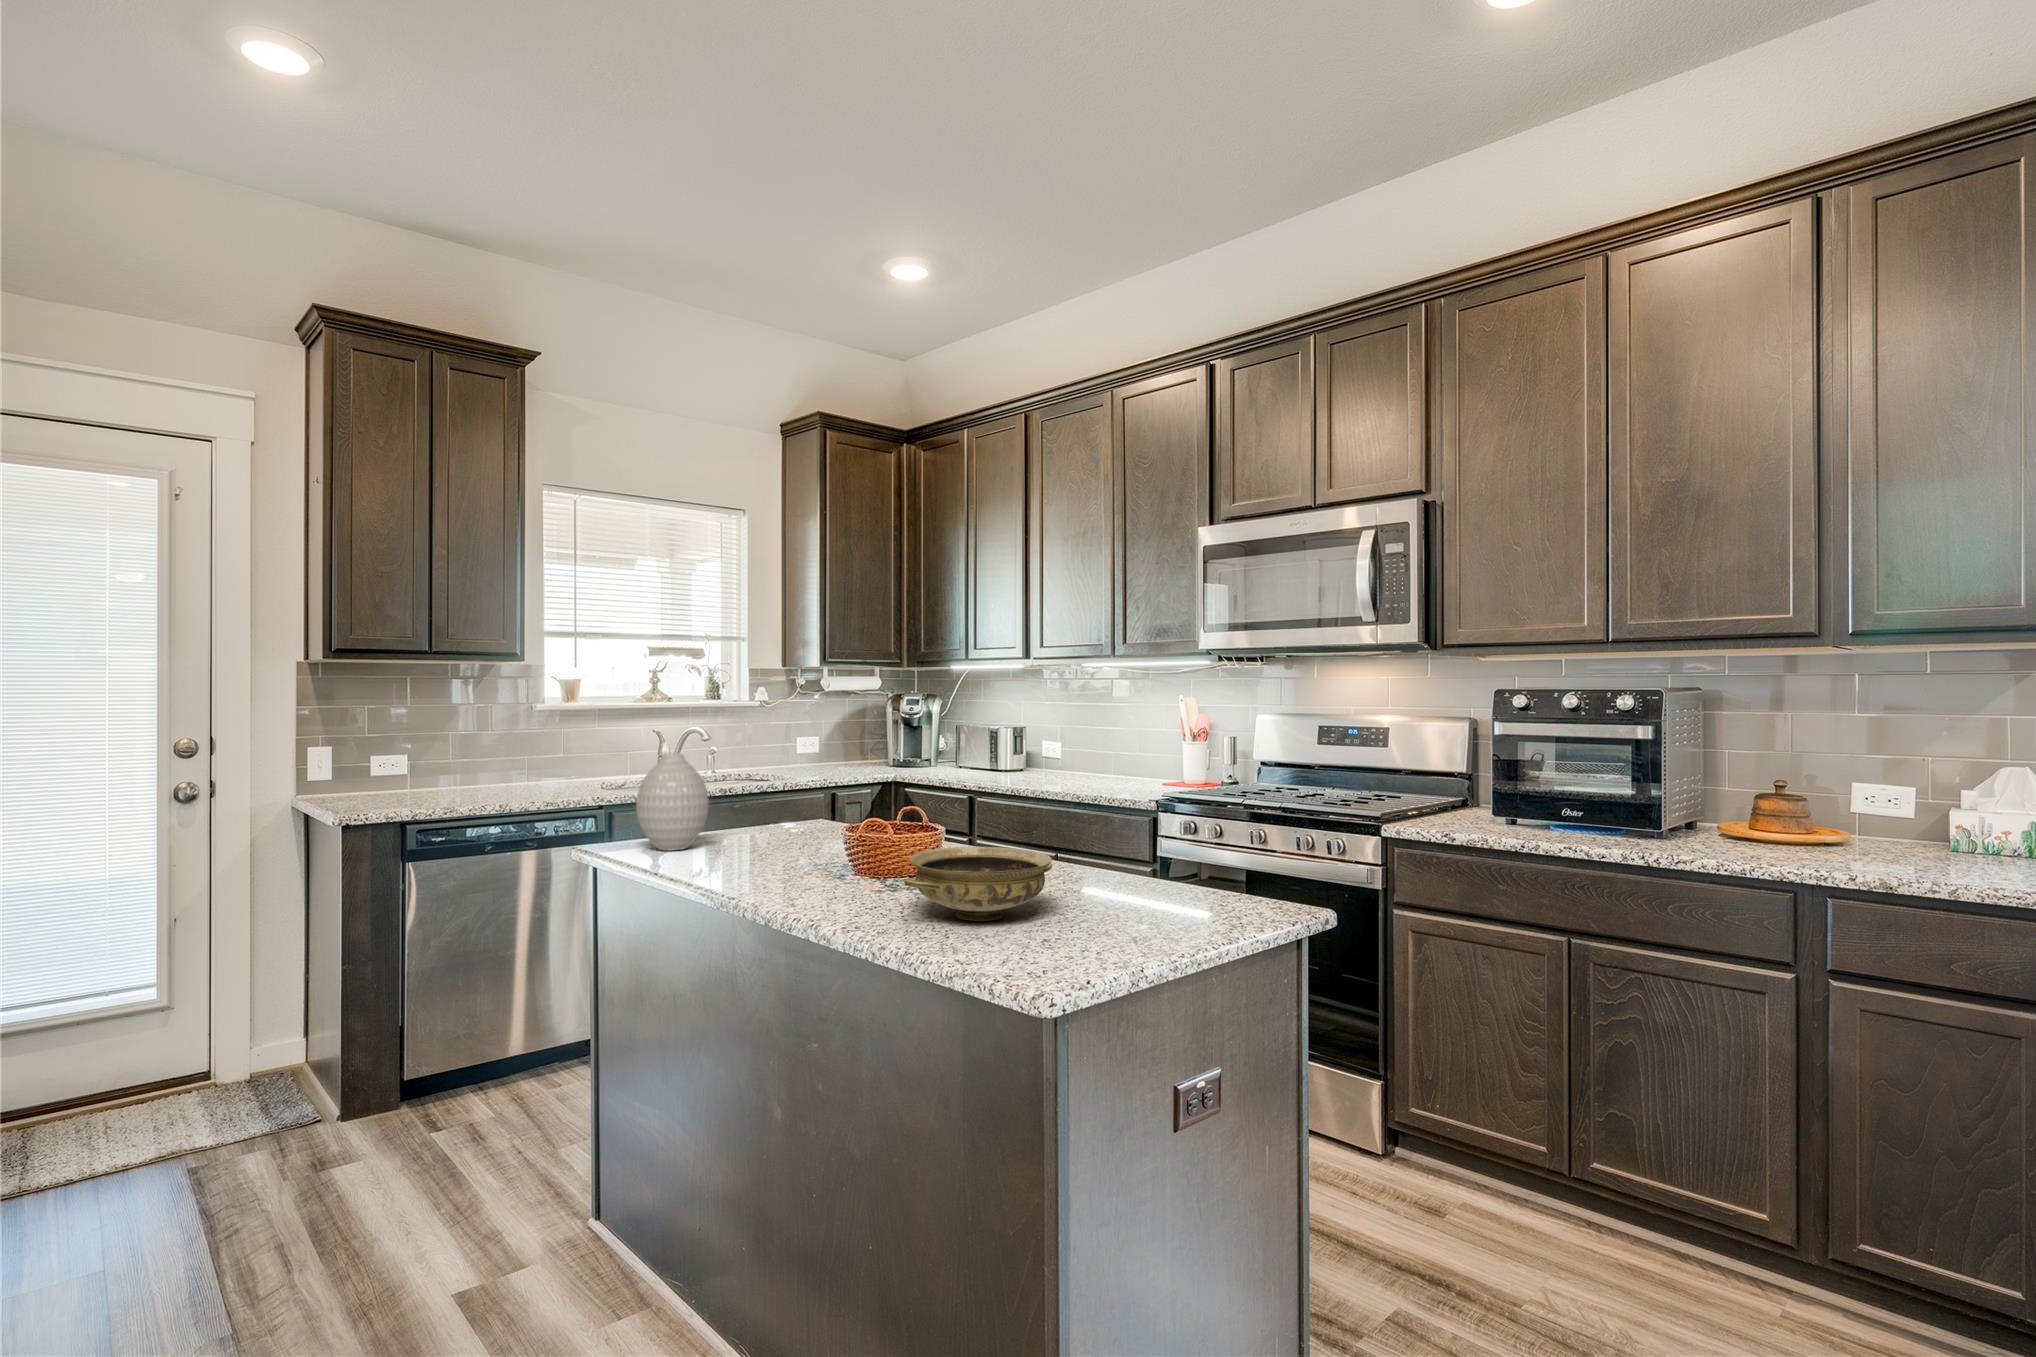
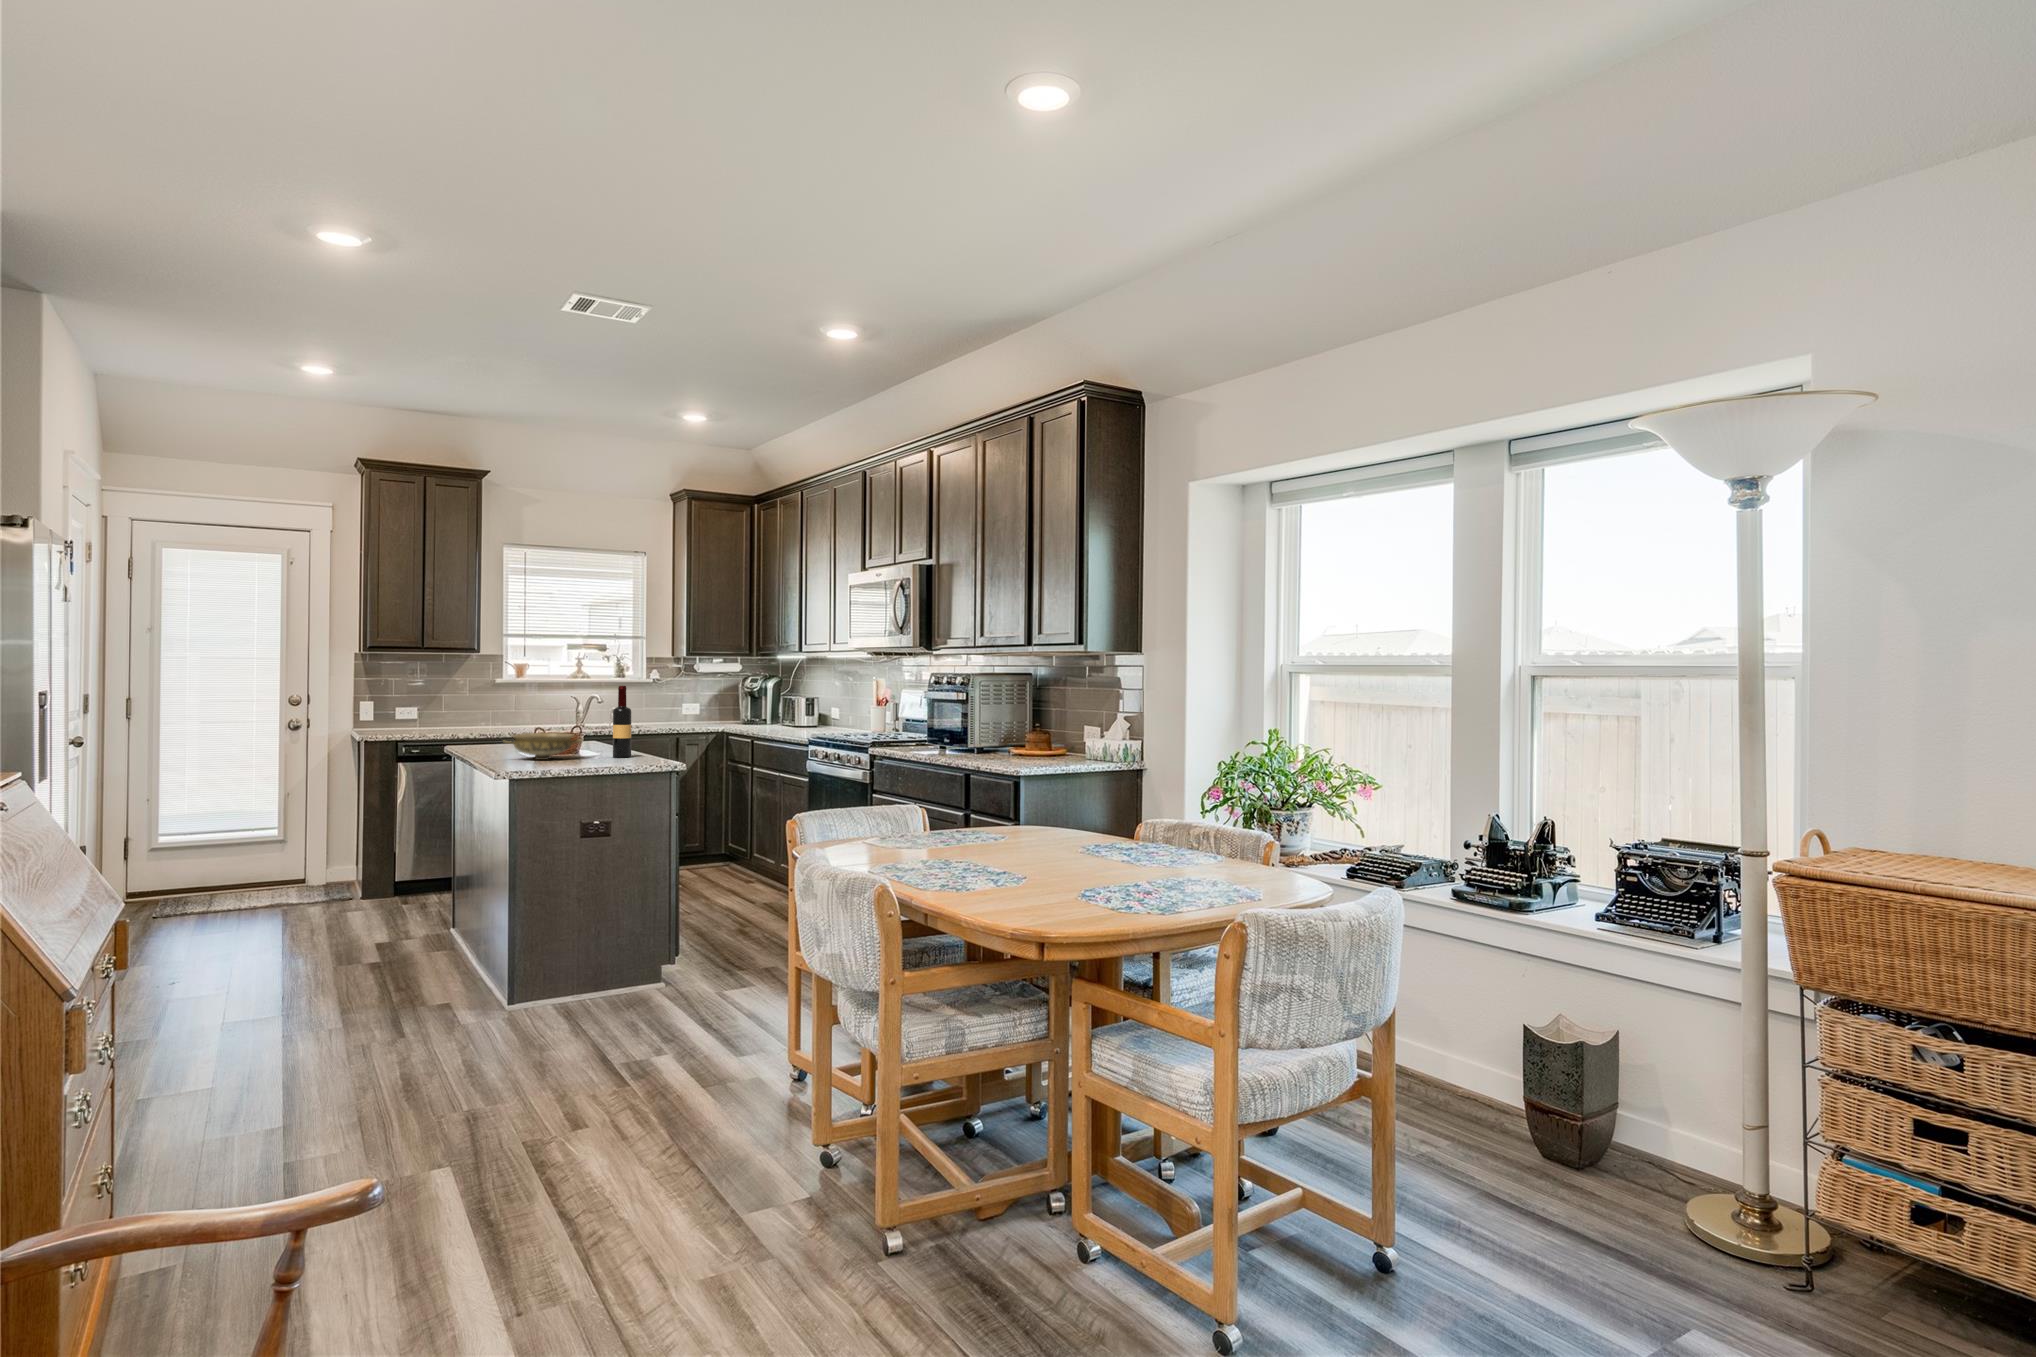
wine bottle: none [1086,733,1124,896] -> present [613,686,631,758]
vase: present [636,753,709,851] -> none [466,698,503,745]

